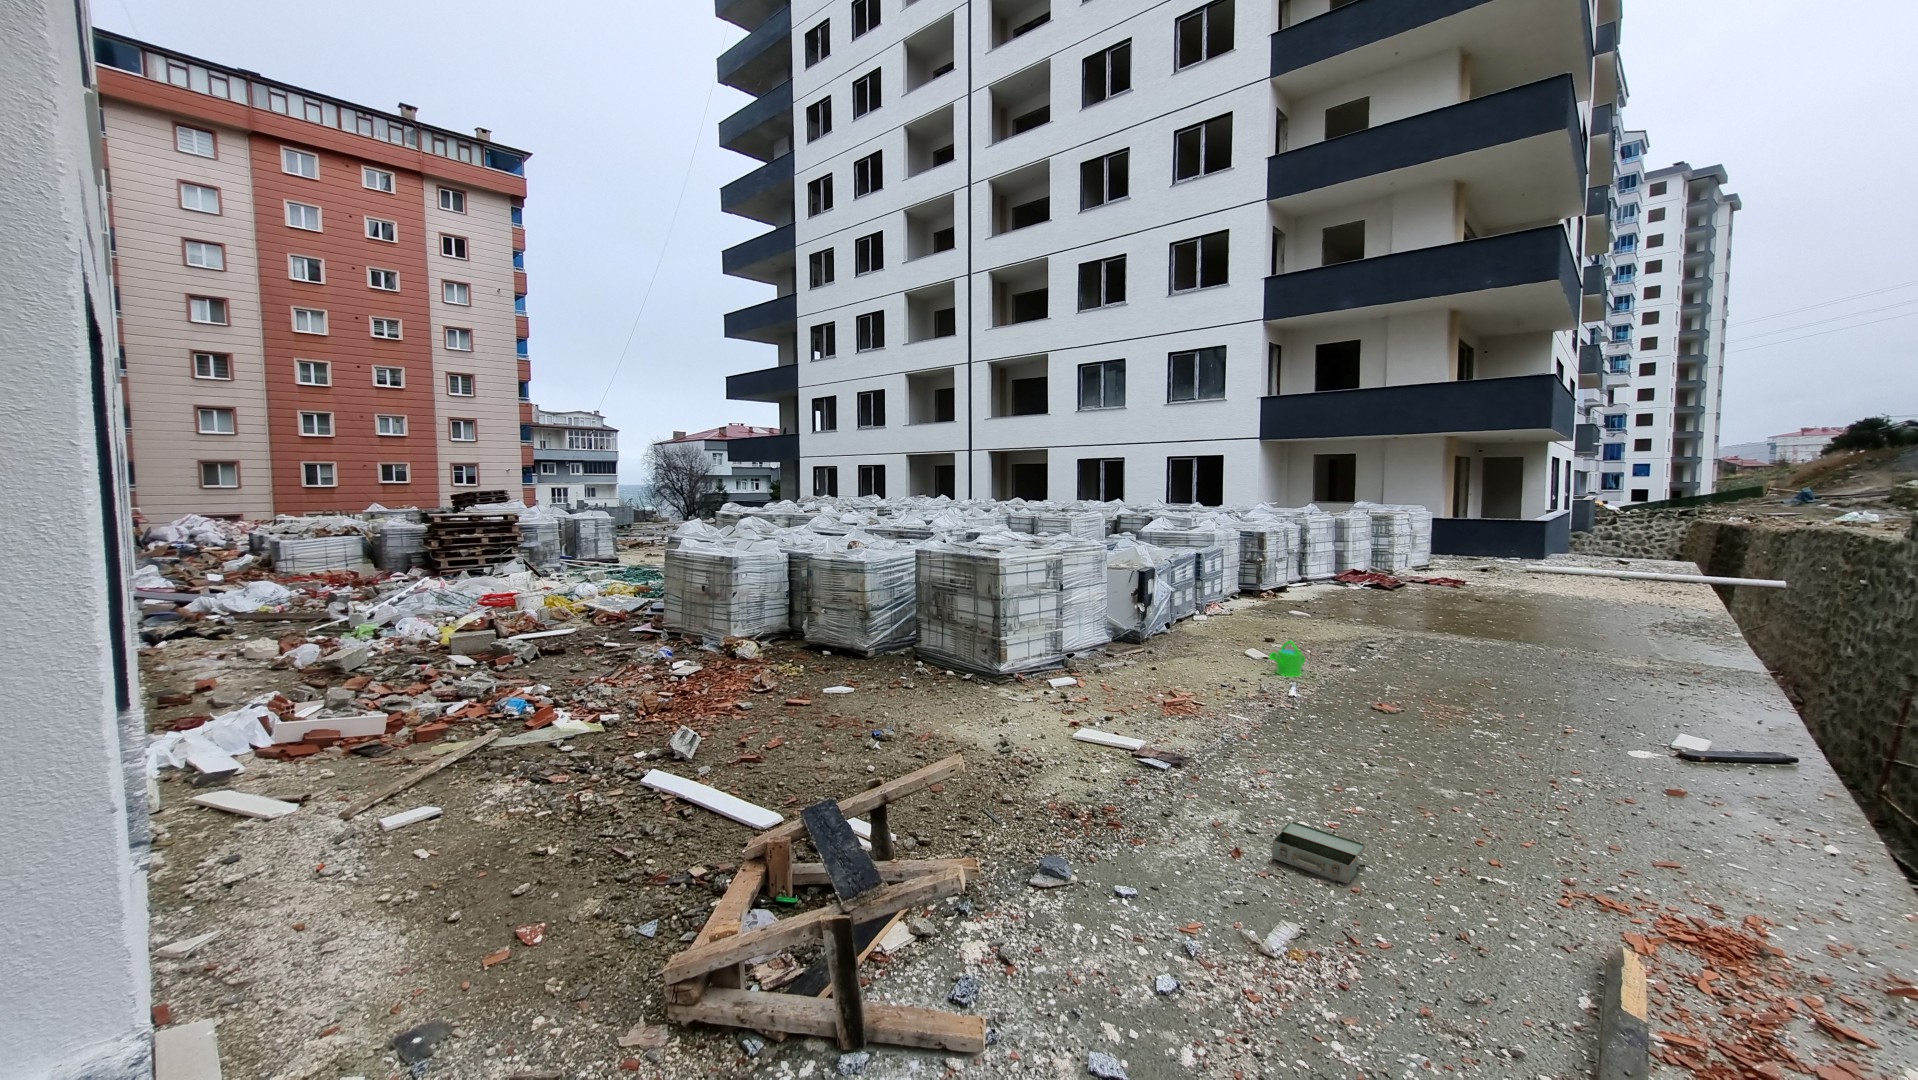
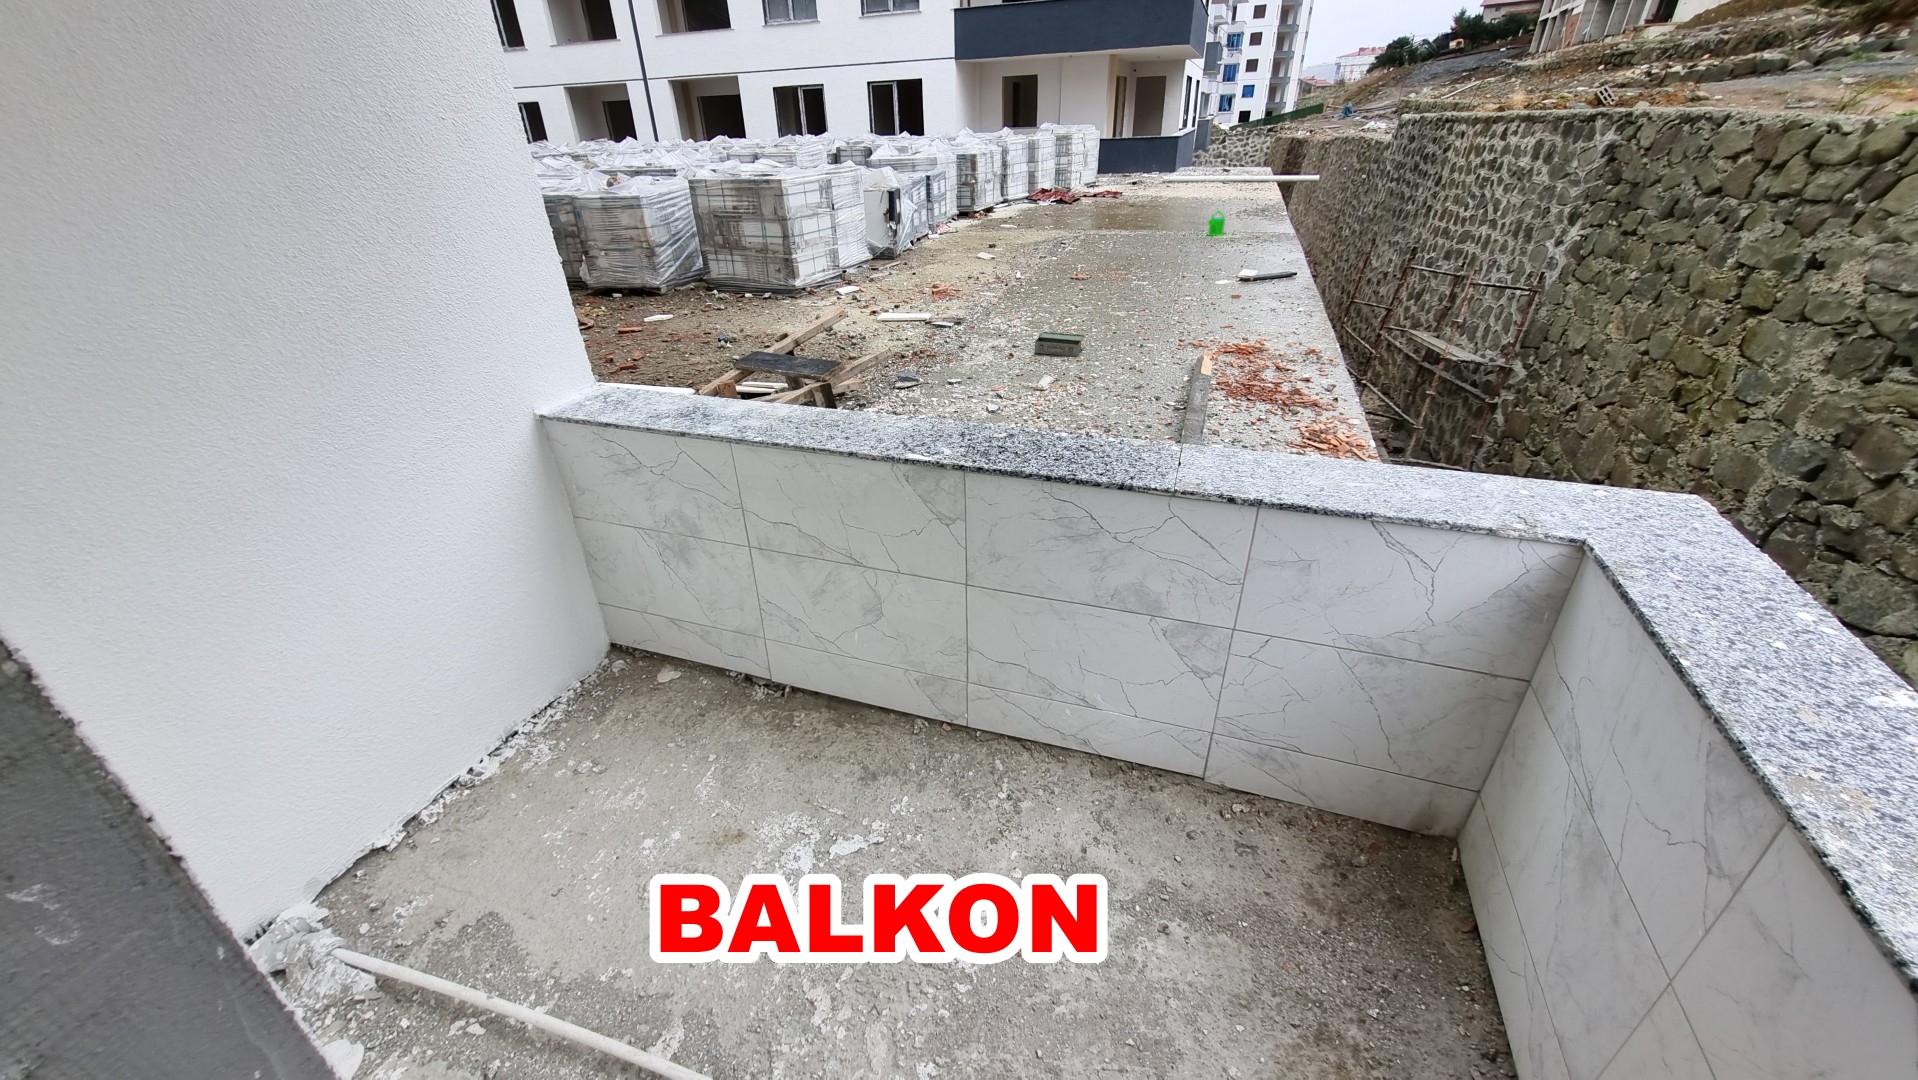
watering can: present [1269,641,1305,677] -> present [1208,211,1225,236]

